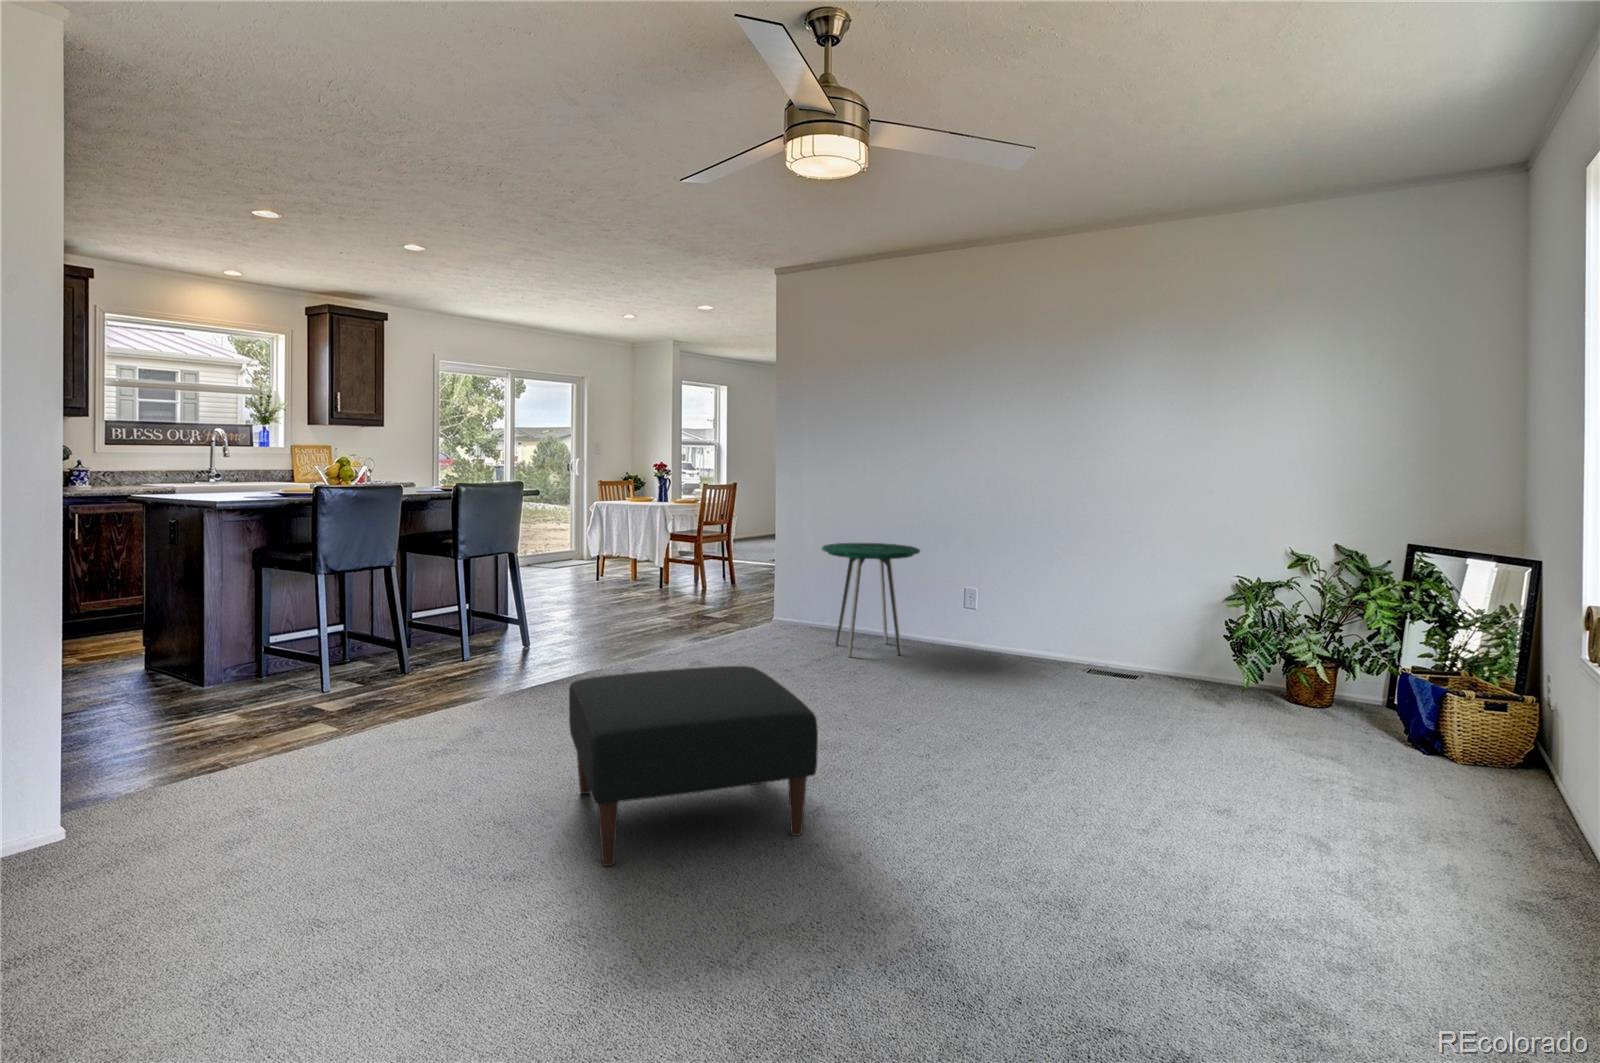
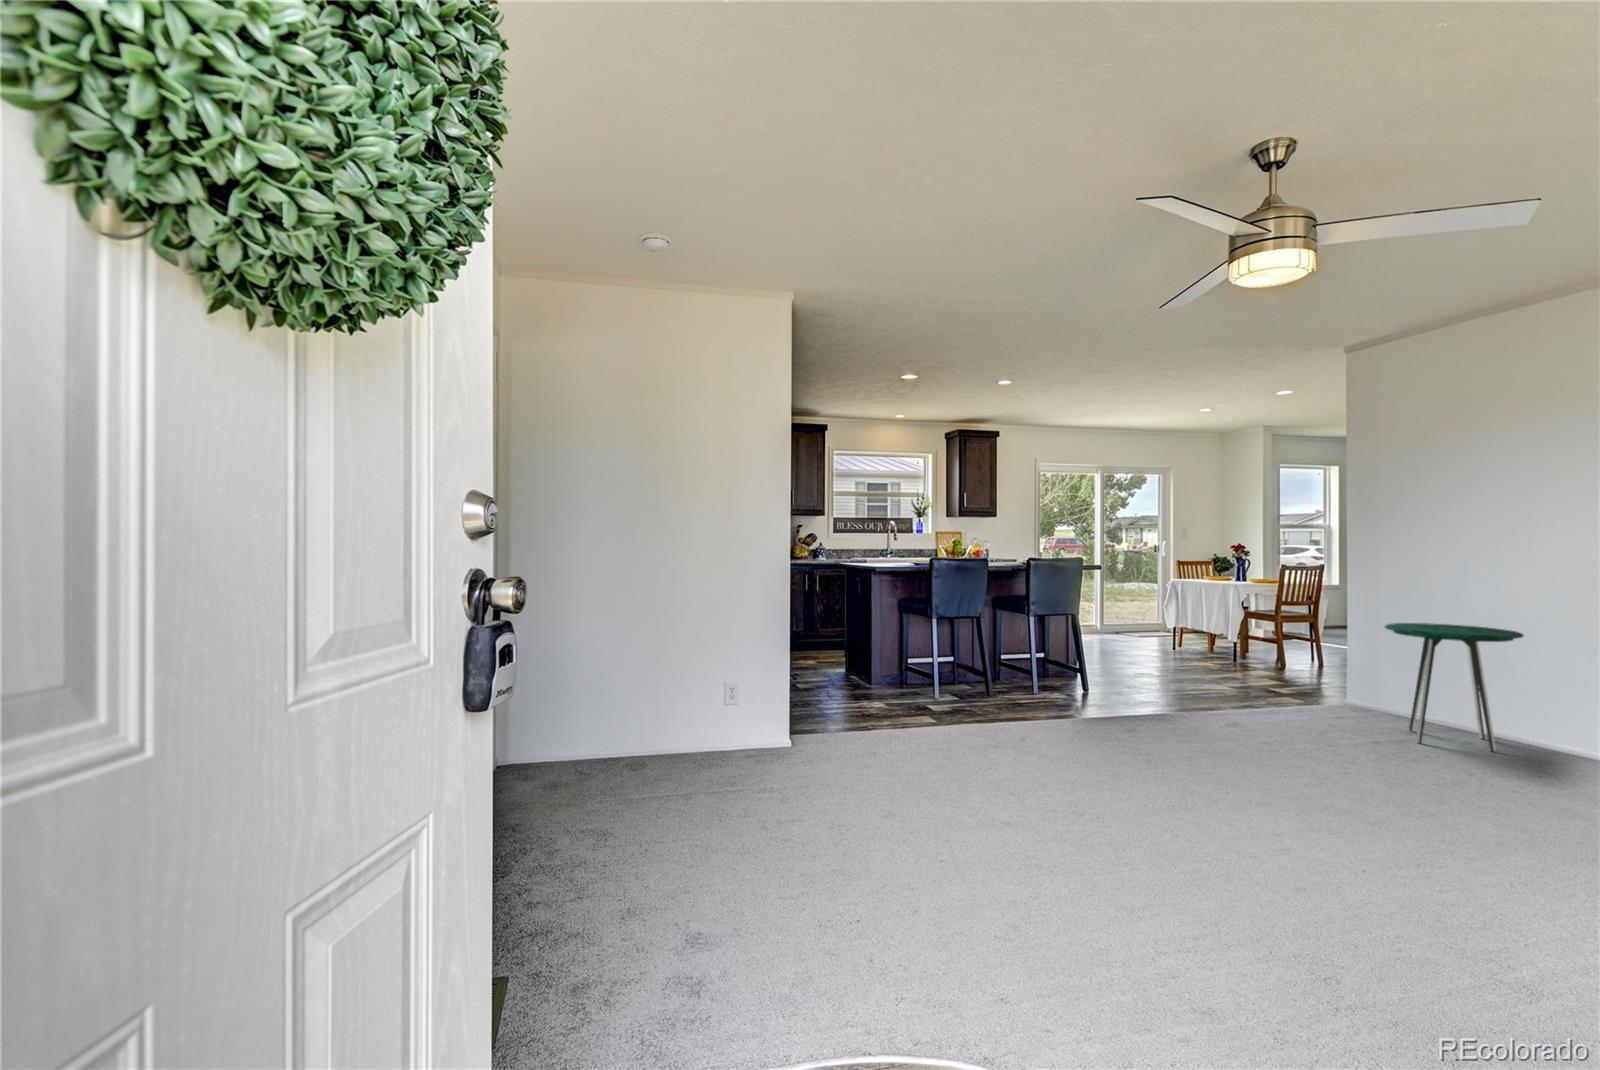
ottoman: present [569,666,818,866] -> none [1068,698,1268,853]

